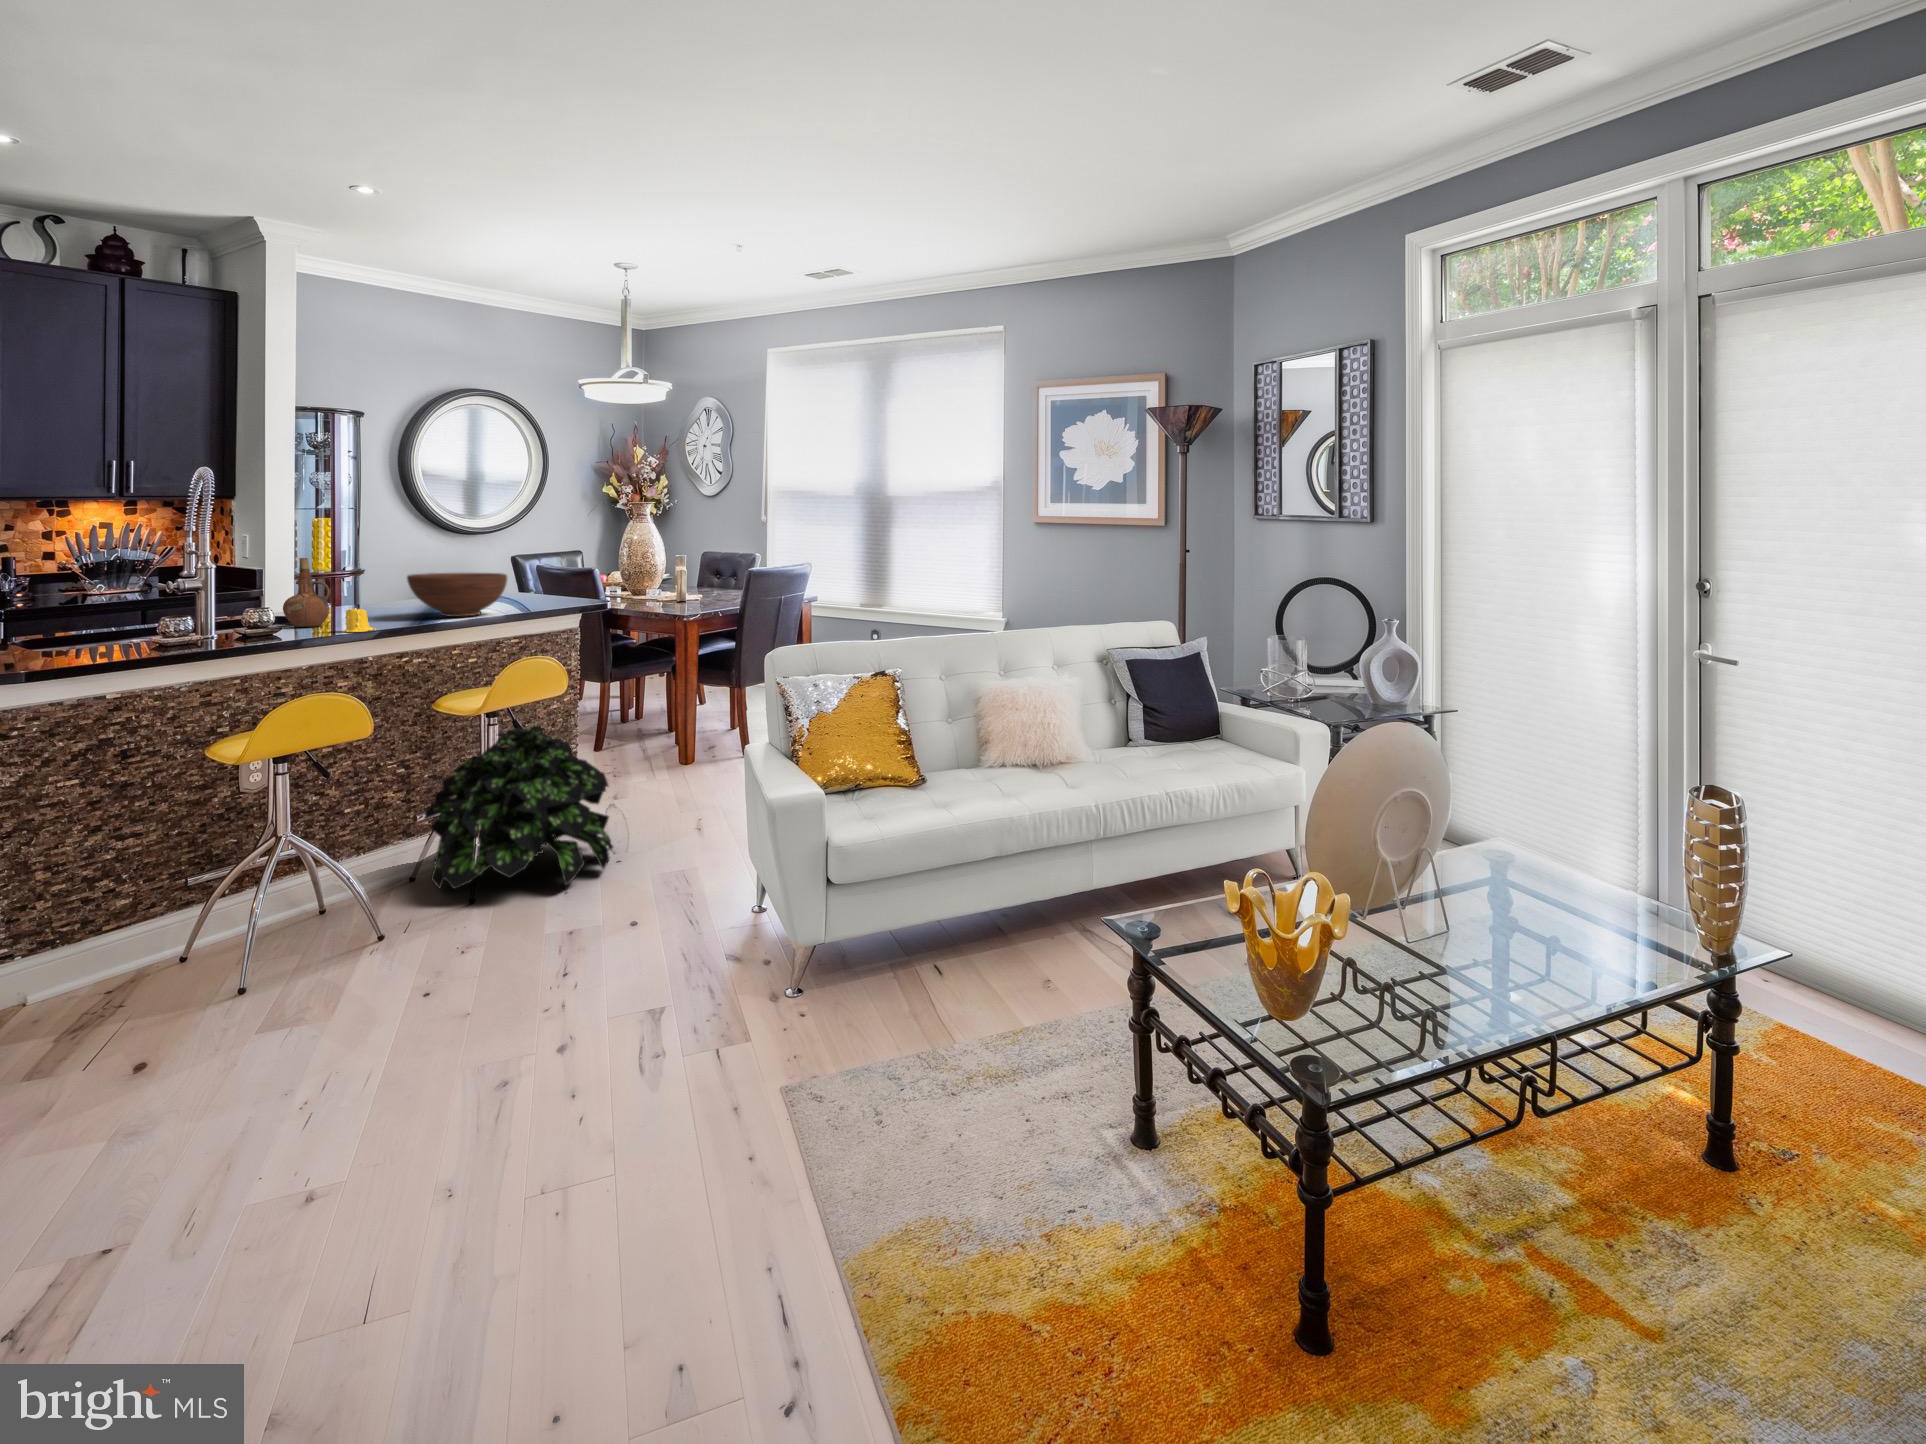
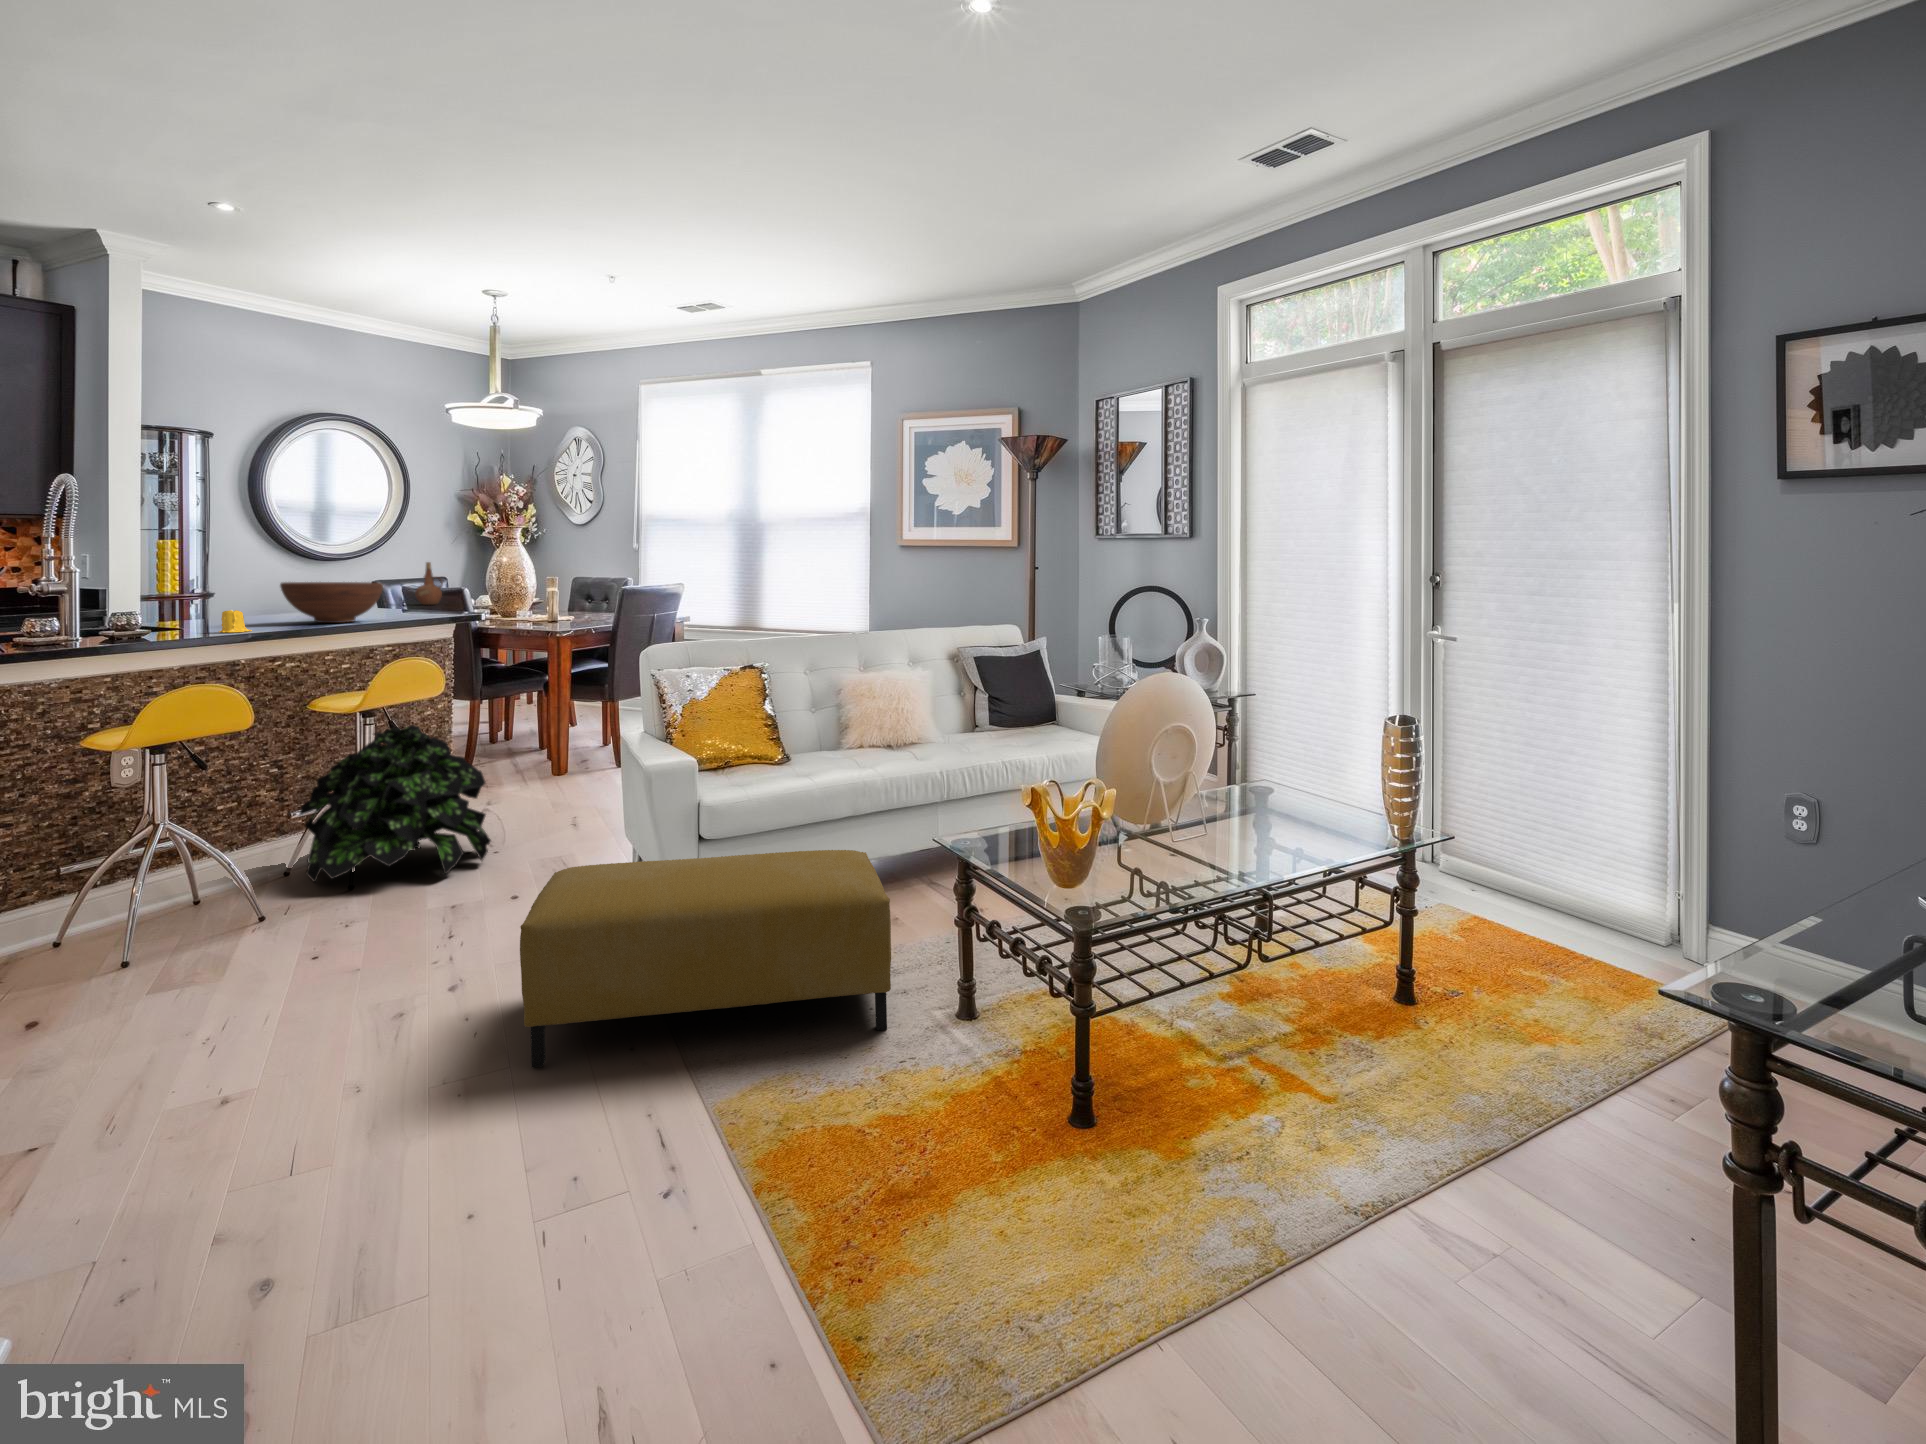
ceramic pitcher: present [283,558,330,627] -> present [415,562,443,605]
ottoman: none [624,906,1041,1161] -> present [520,850,891,1067]

